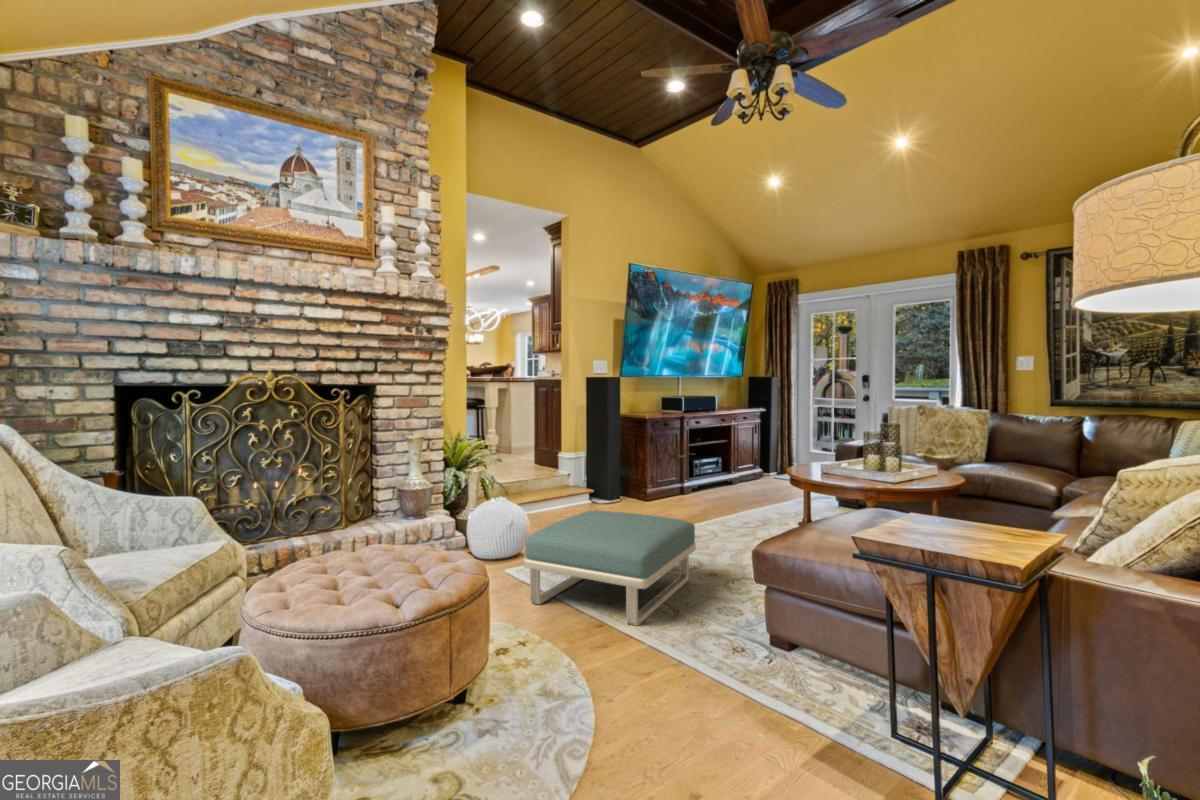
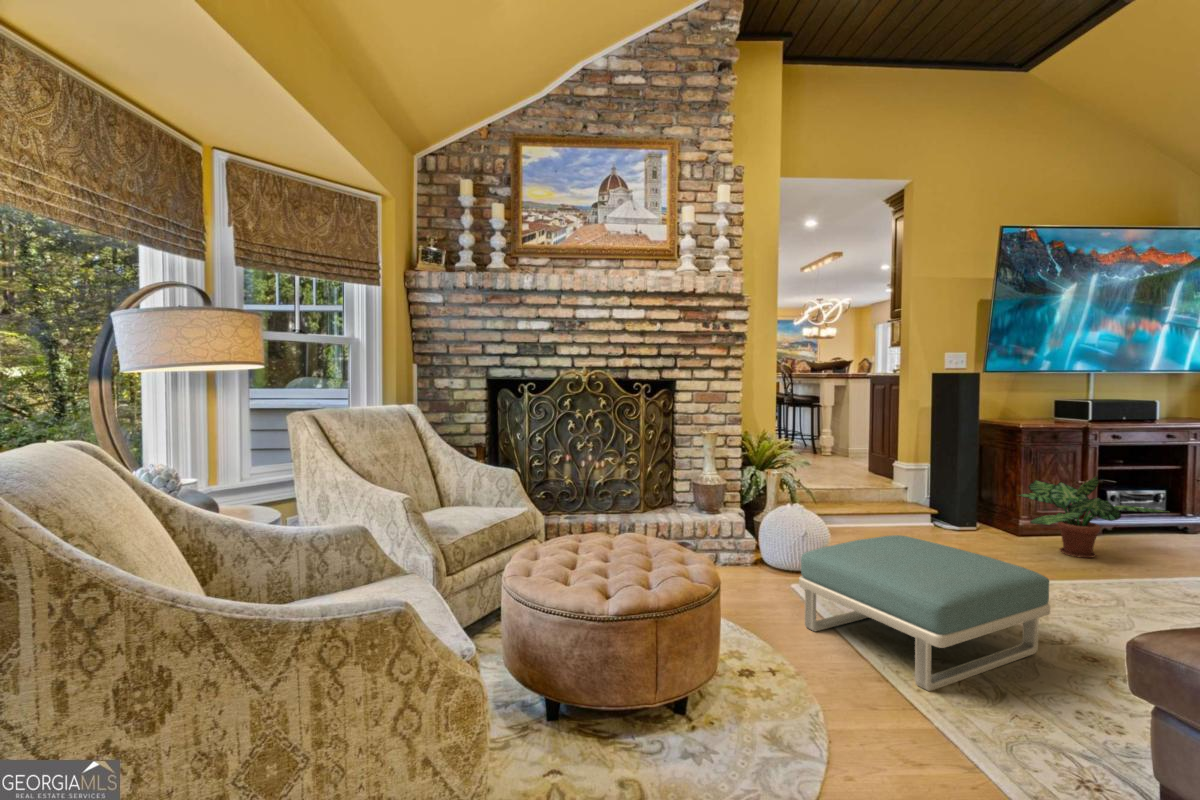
potted plant: none [648,451,733,512] -> present [1018,476,1166,558]

